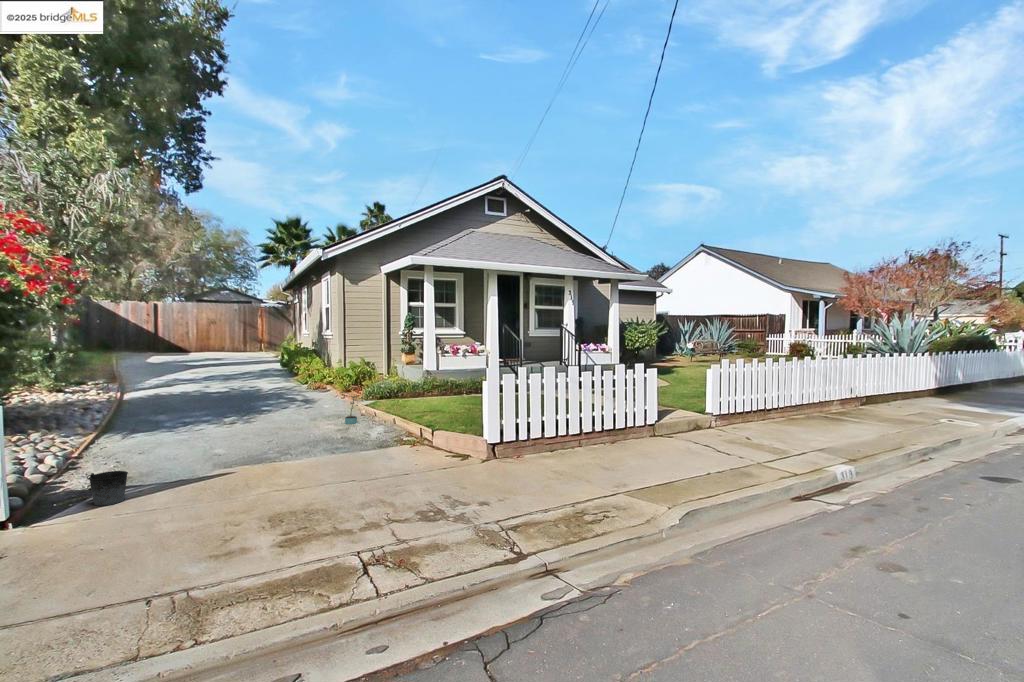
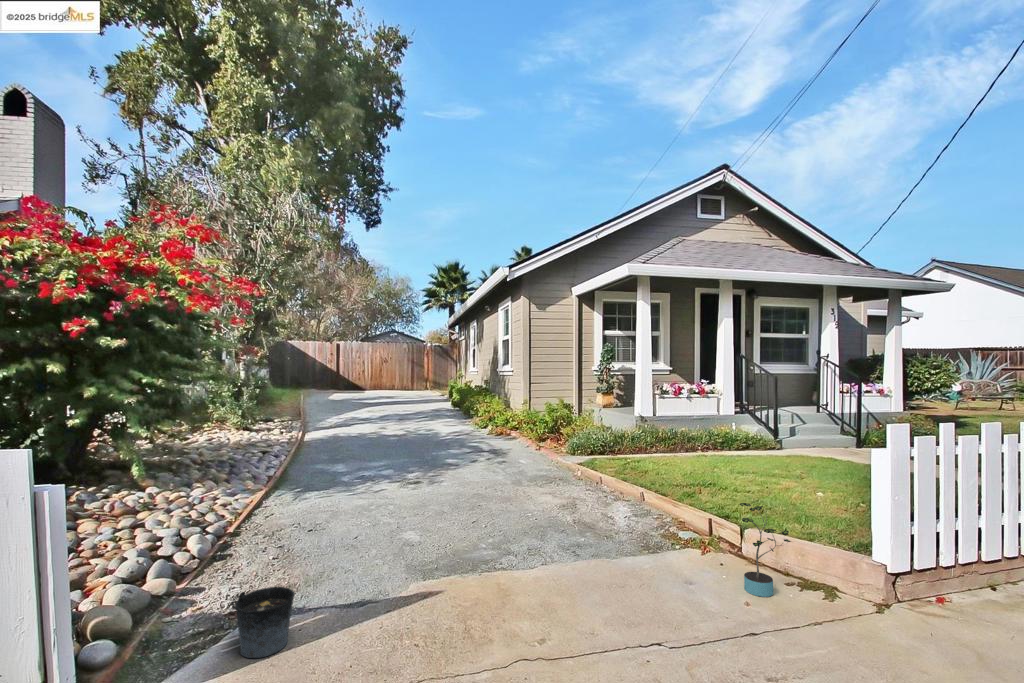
potted plant: present [342,386,363,424] -> present [740,503,791,597]

